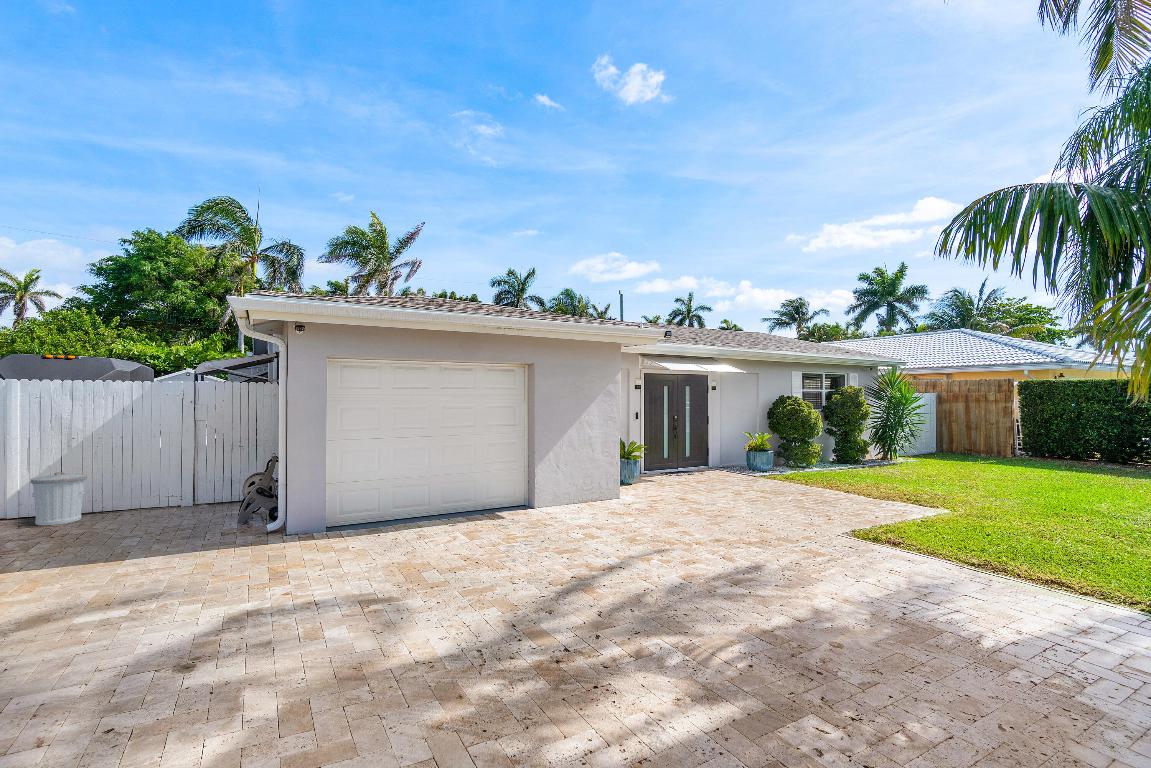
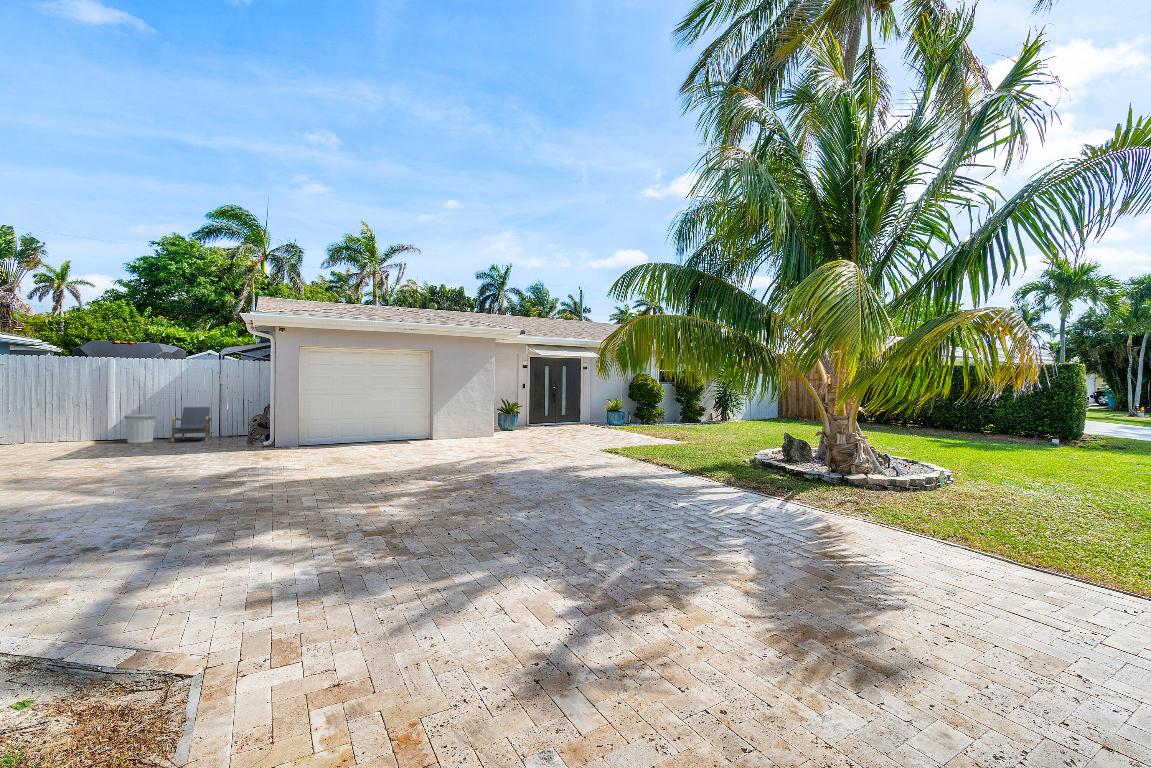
lounge chair: none [112,458,179,522] -> present [172,407,211,442]

